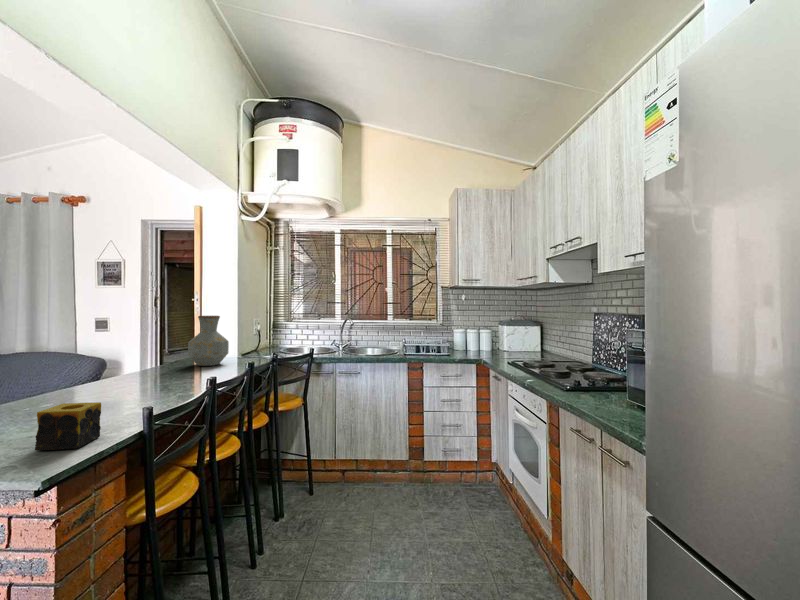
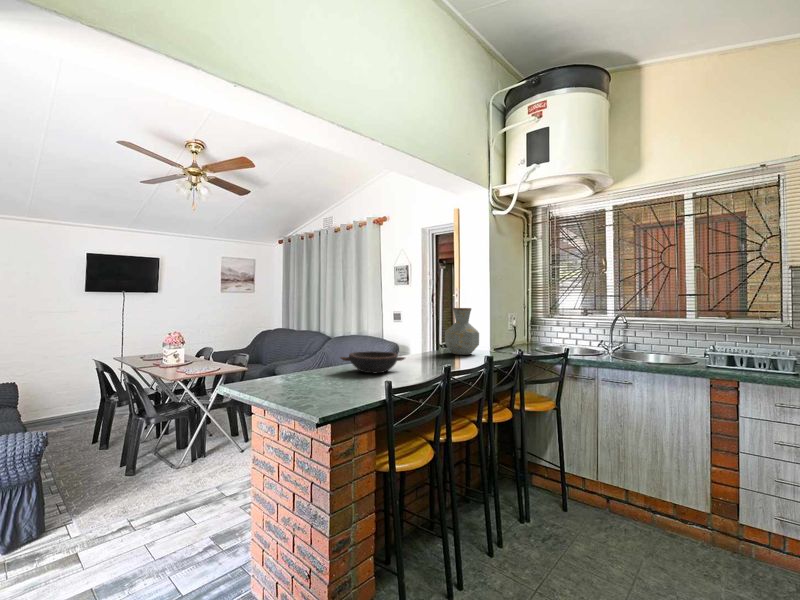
bowl: none [54,372,153,401] -> present [340,351,405,373]
candle: present [35,402,101,450] -> none [305,369,347,406]

